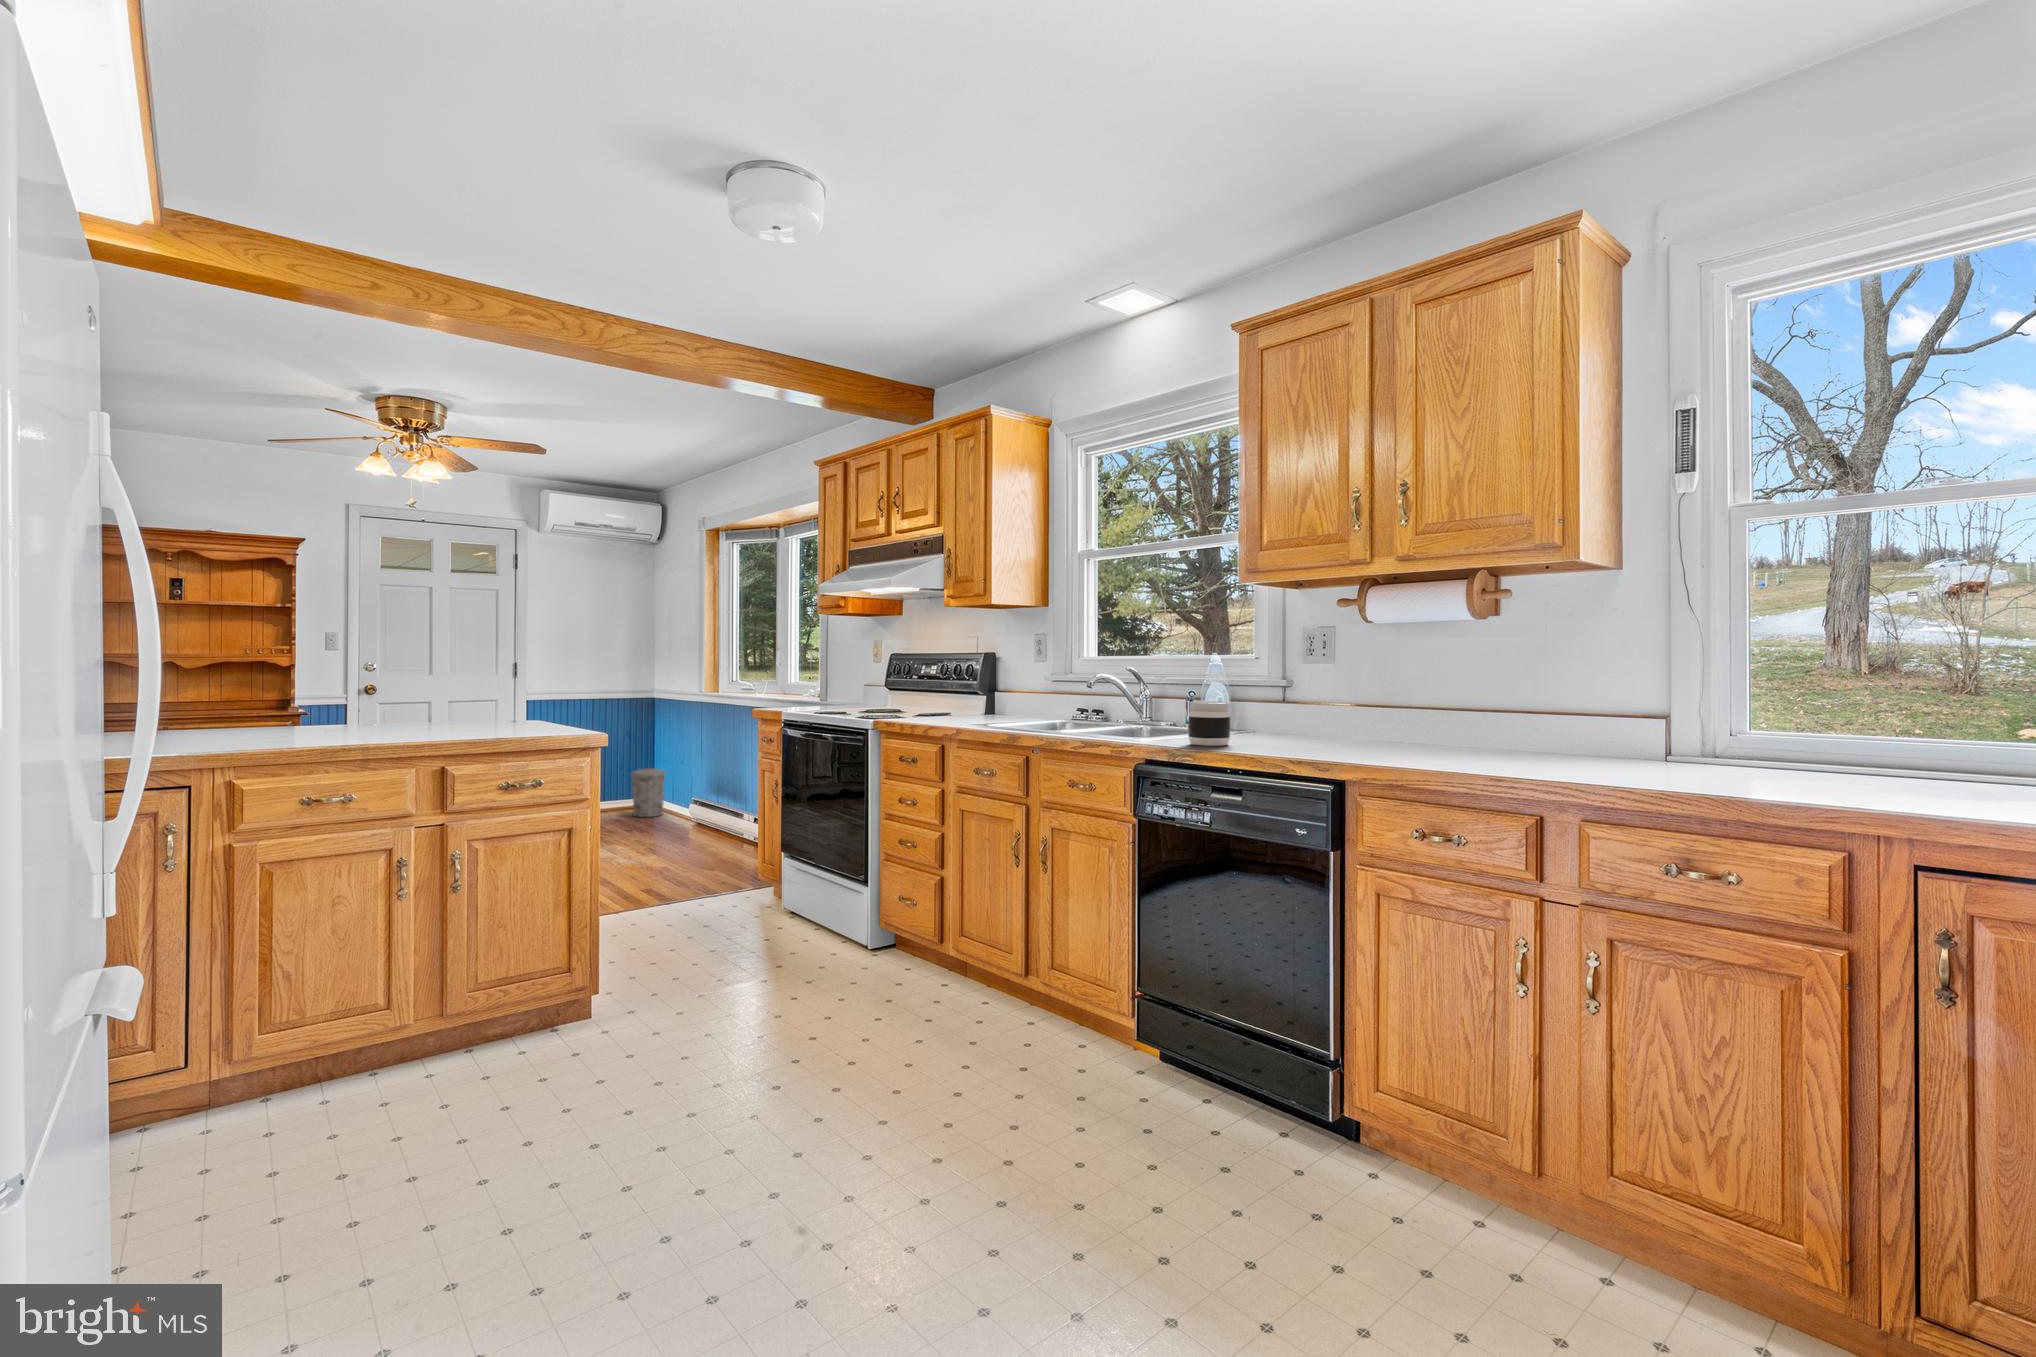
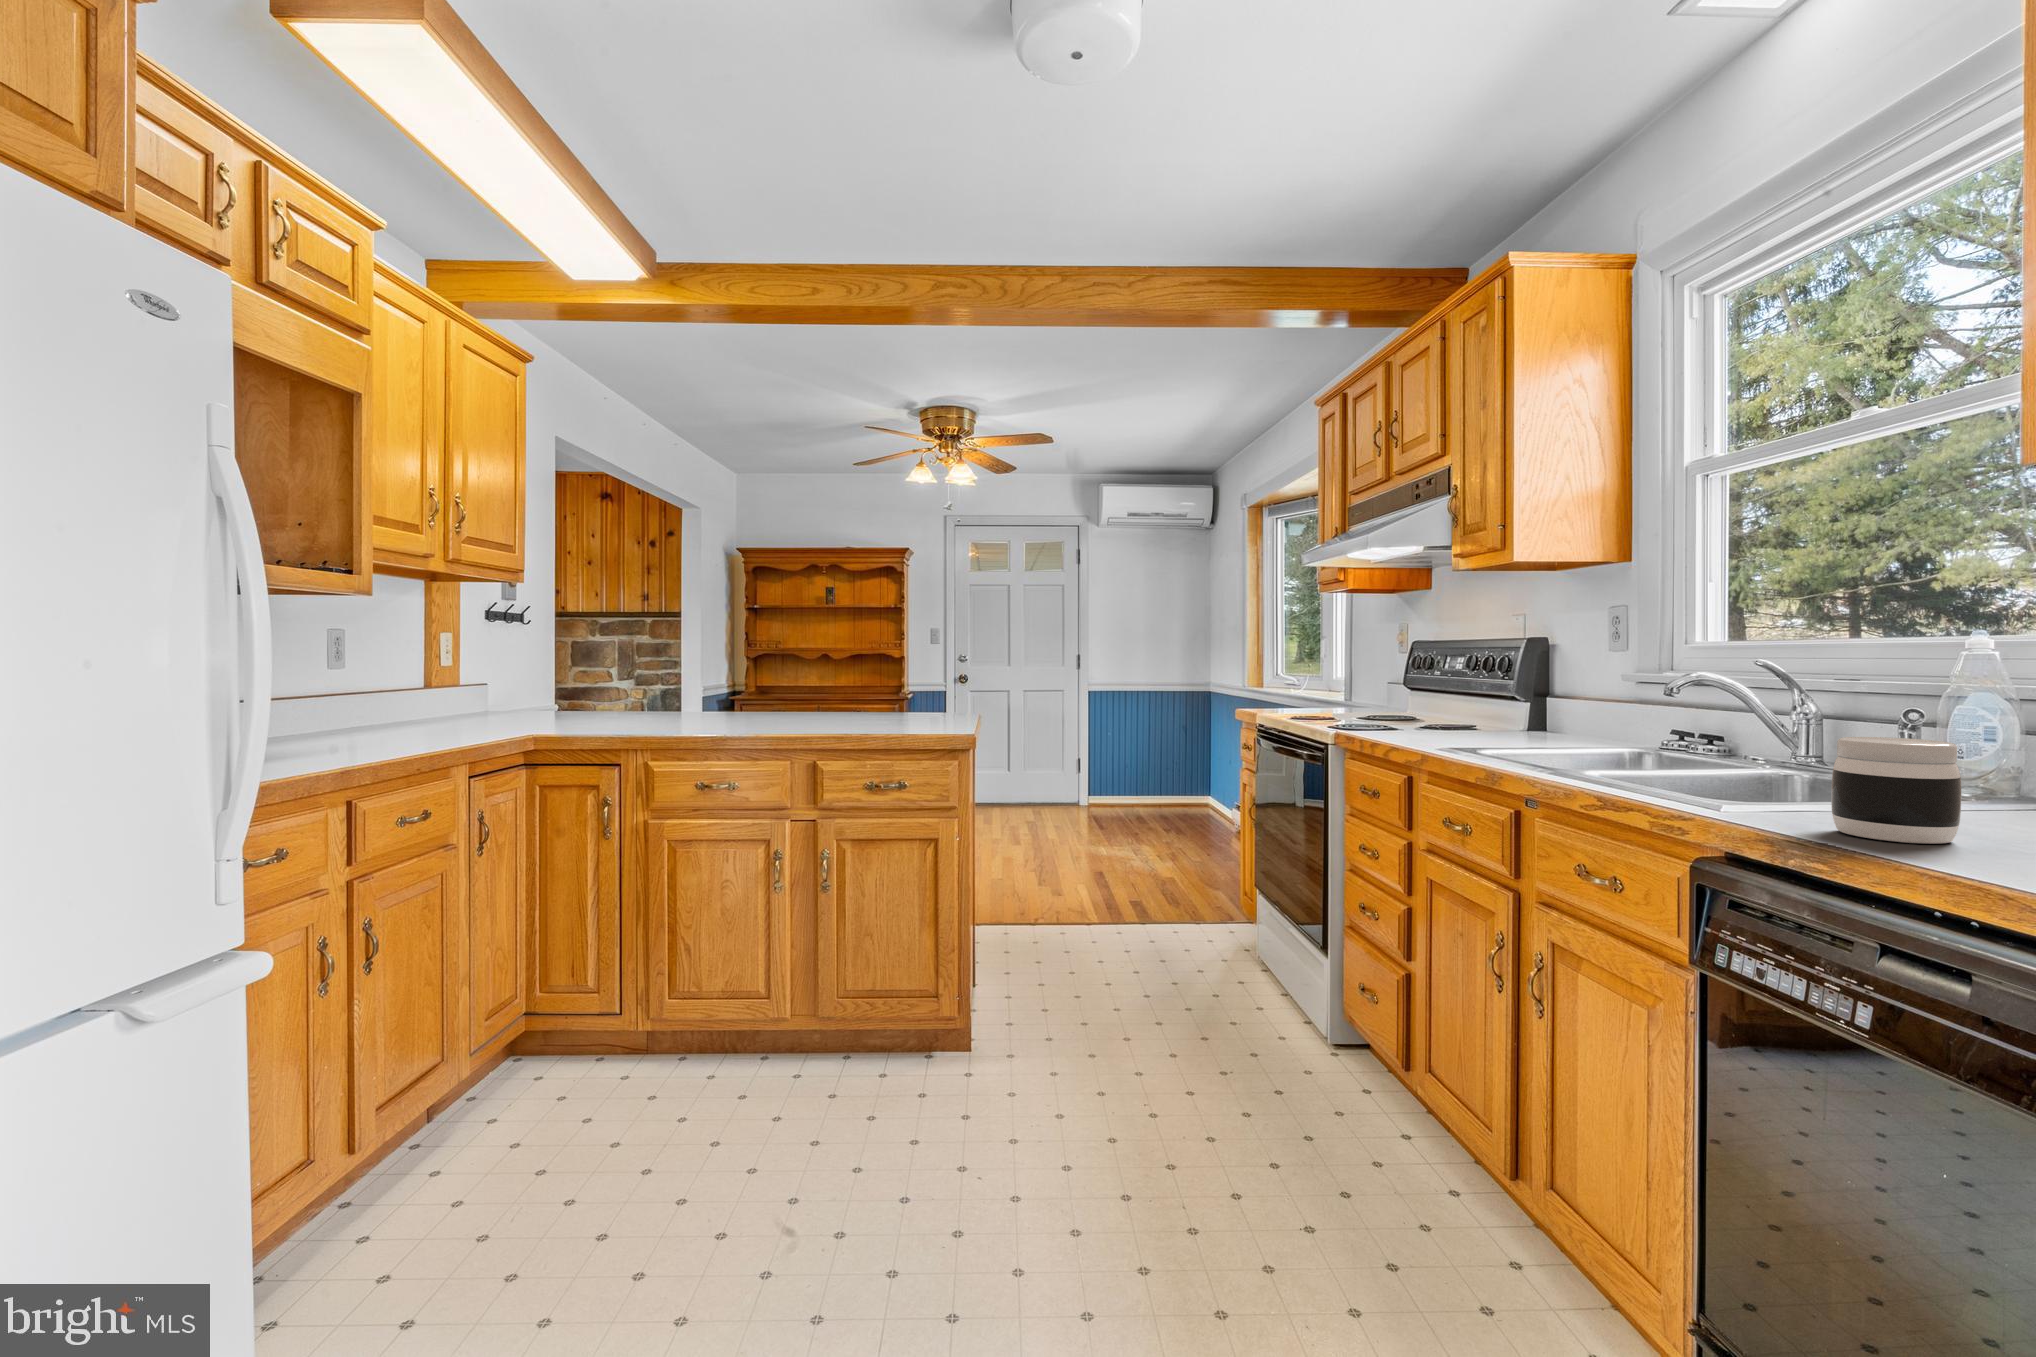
trash can: present [631,768,665,817] -> none [1180,766,1215,819]

